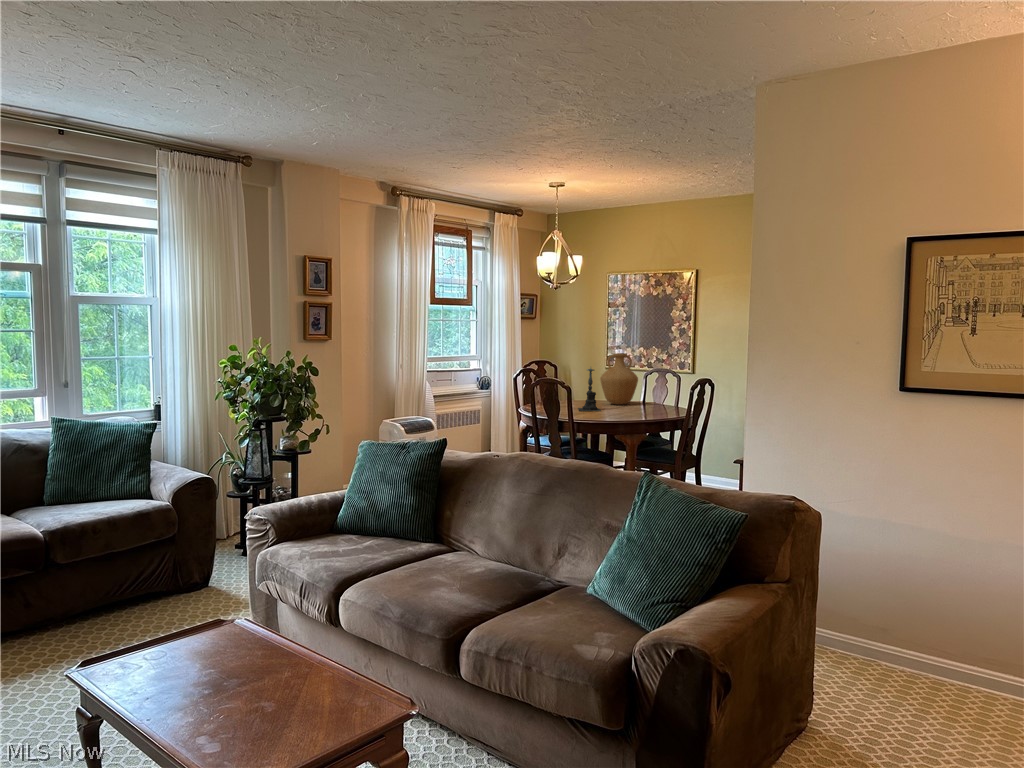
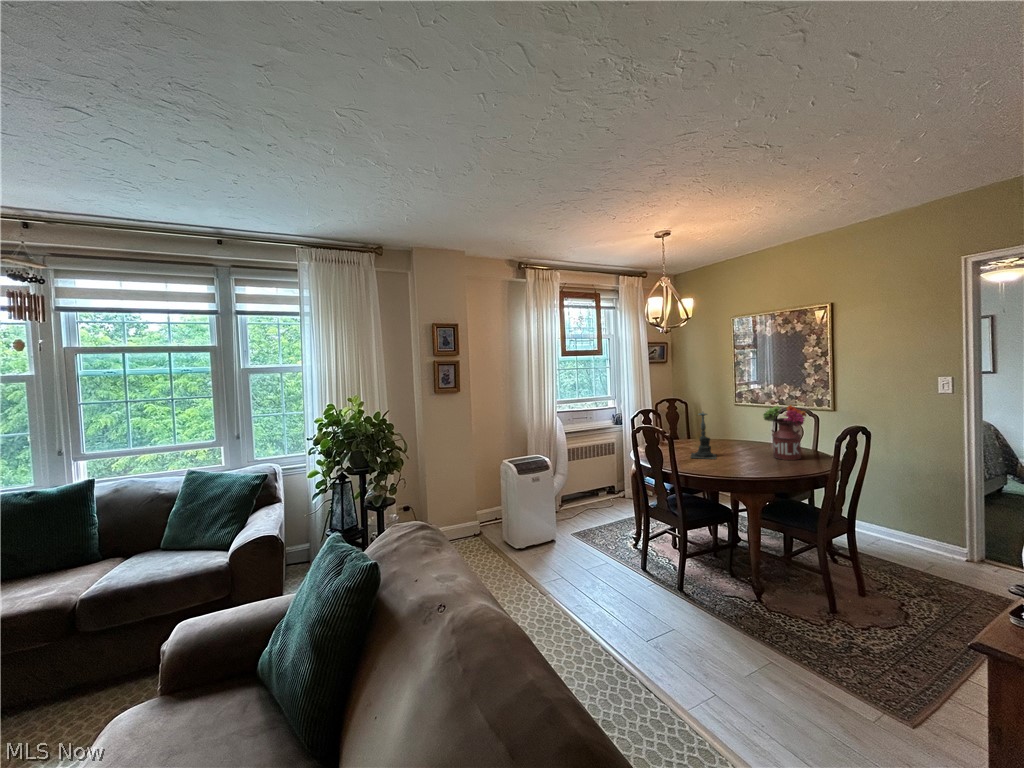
vase: present [600,353,638,405] -> none [719,394,764,449]
flower arrangement: none [640,362,673,410] -> present [763,405,806,460]

